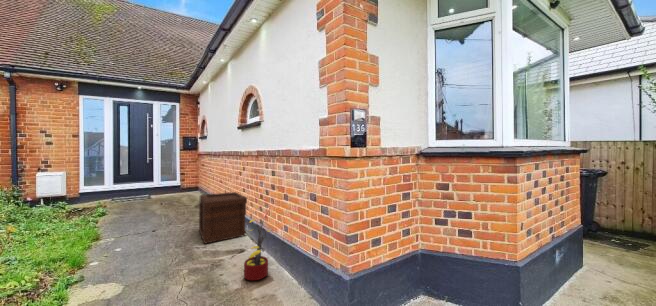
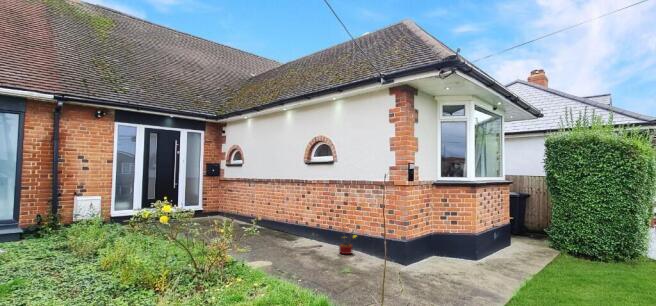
wooden crate: present [199,192,247,243] -> none [272,210,312,244]

